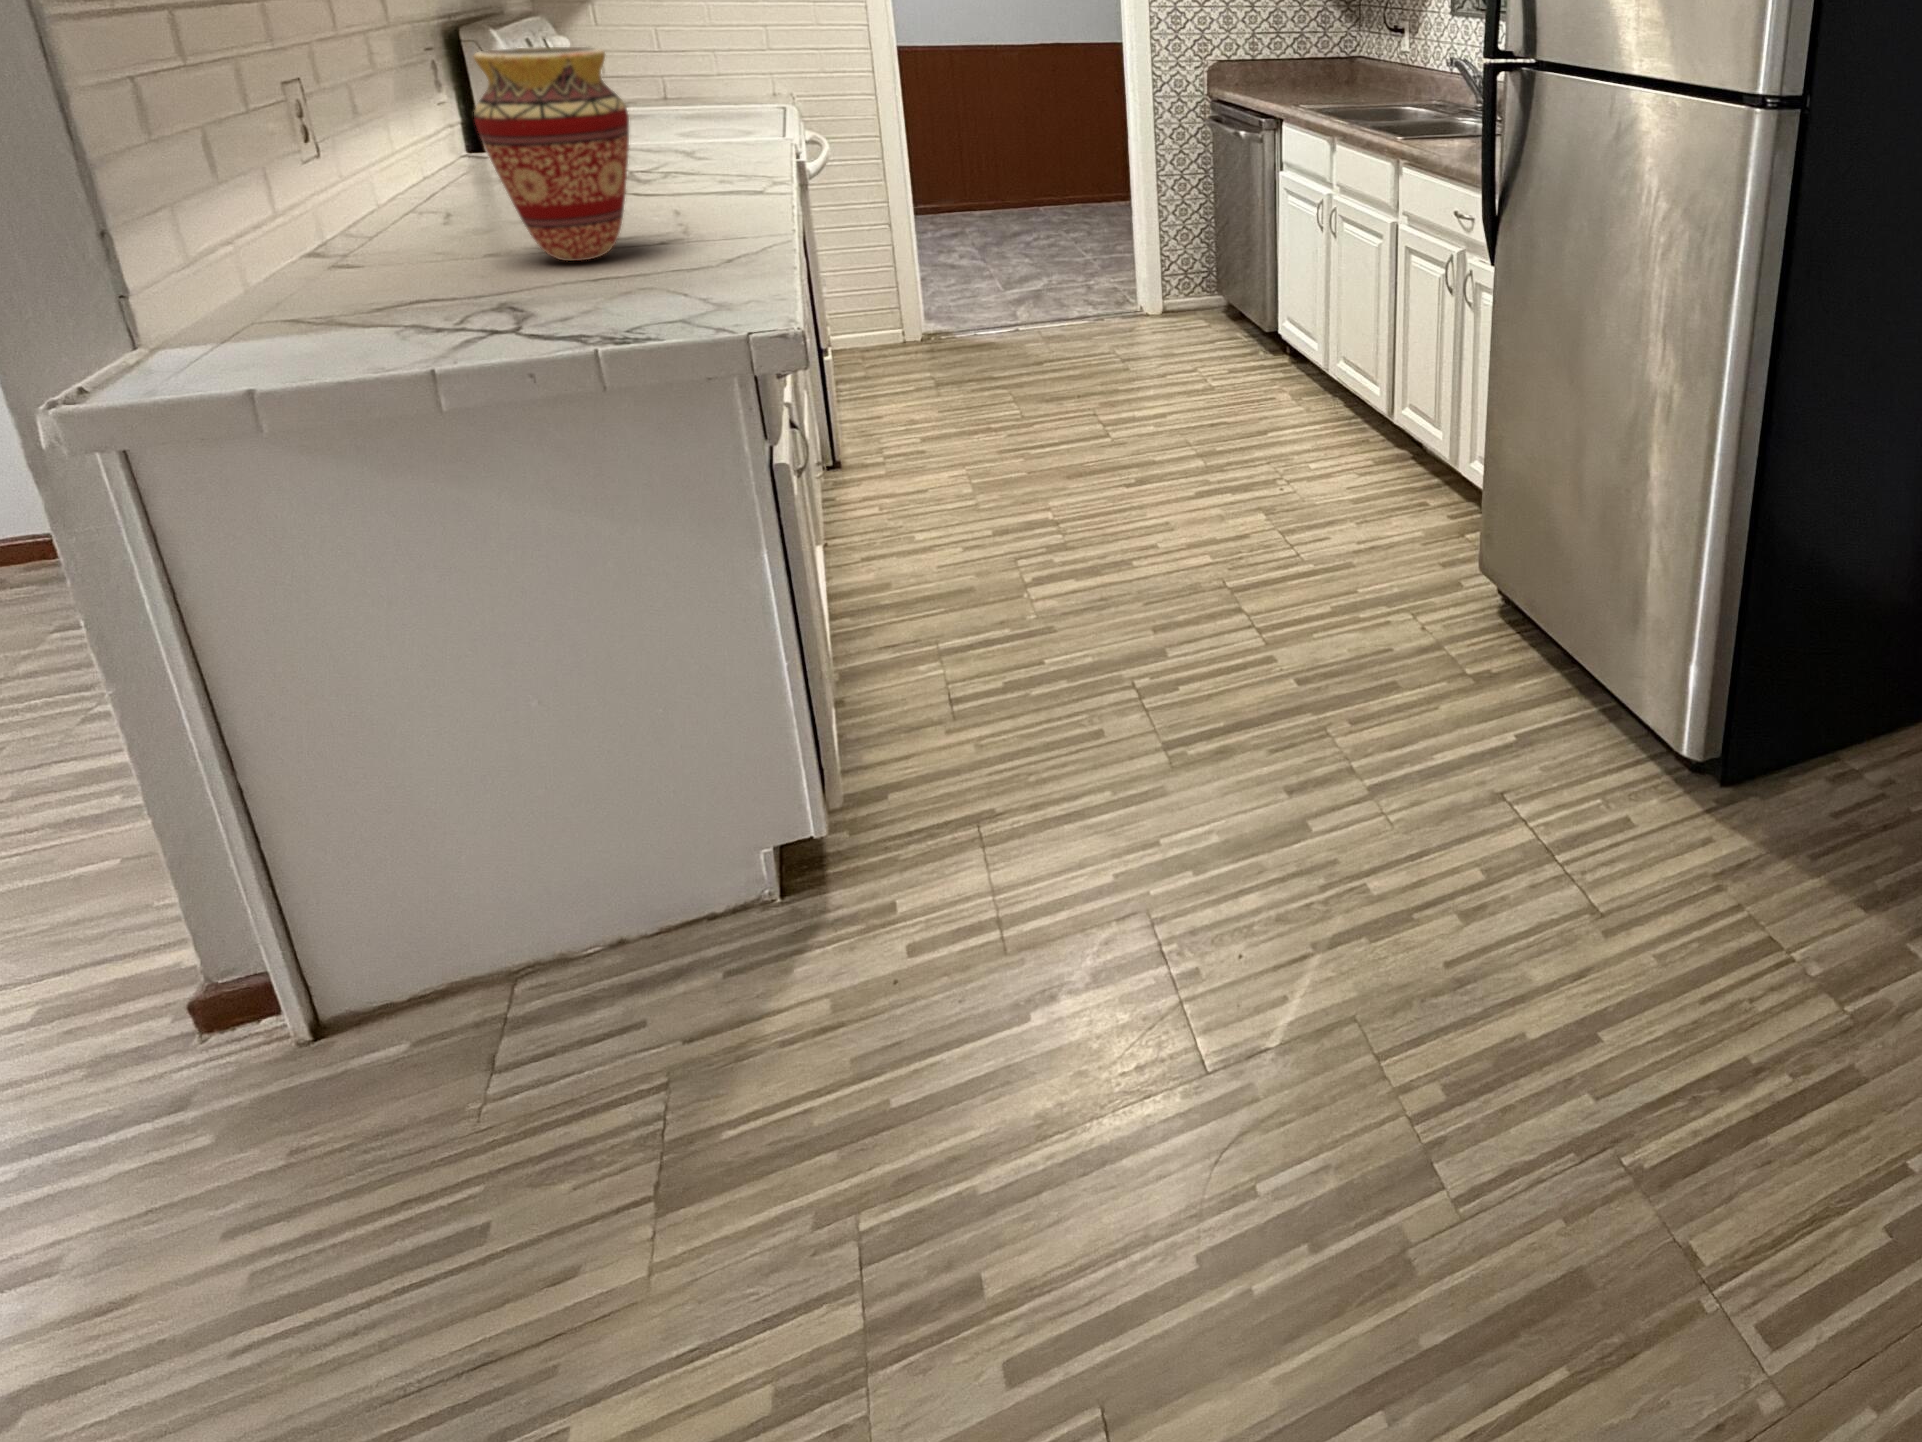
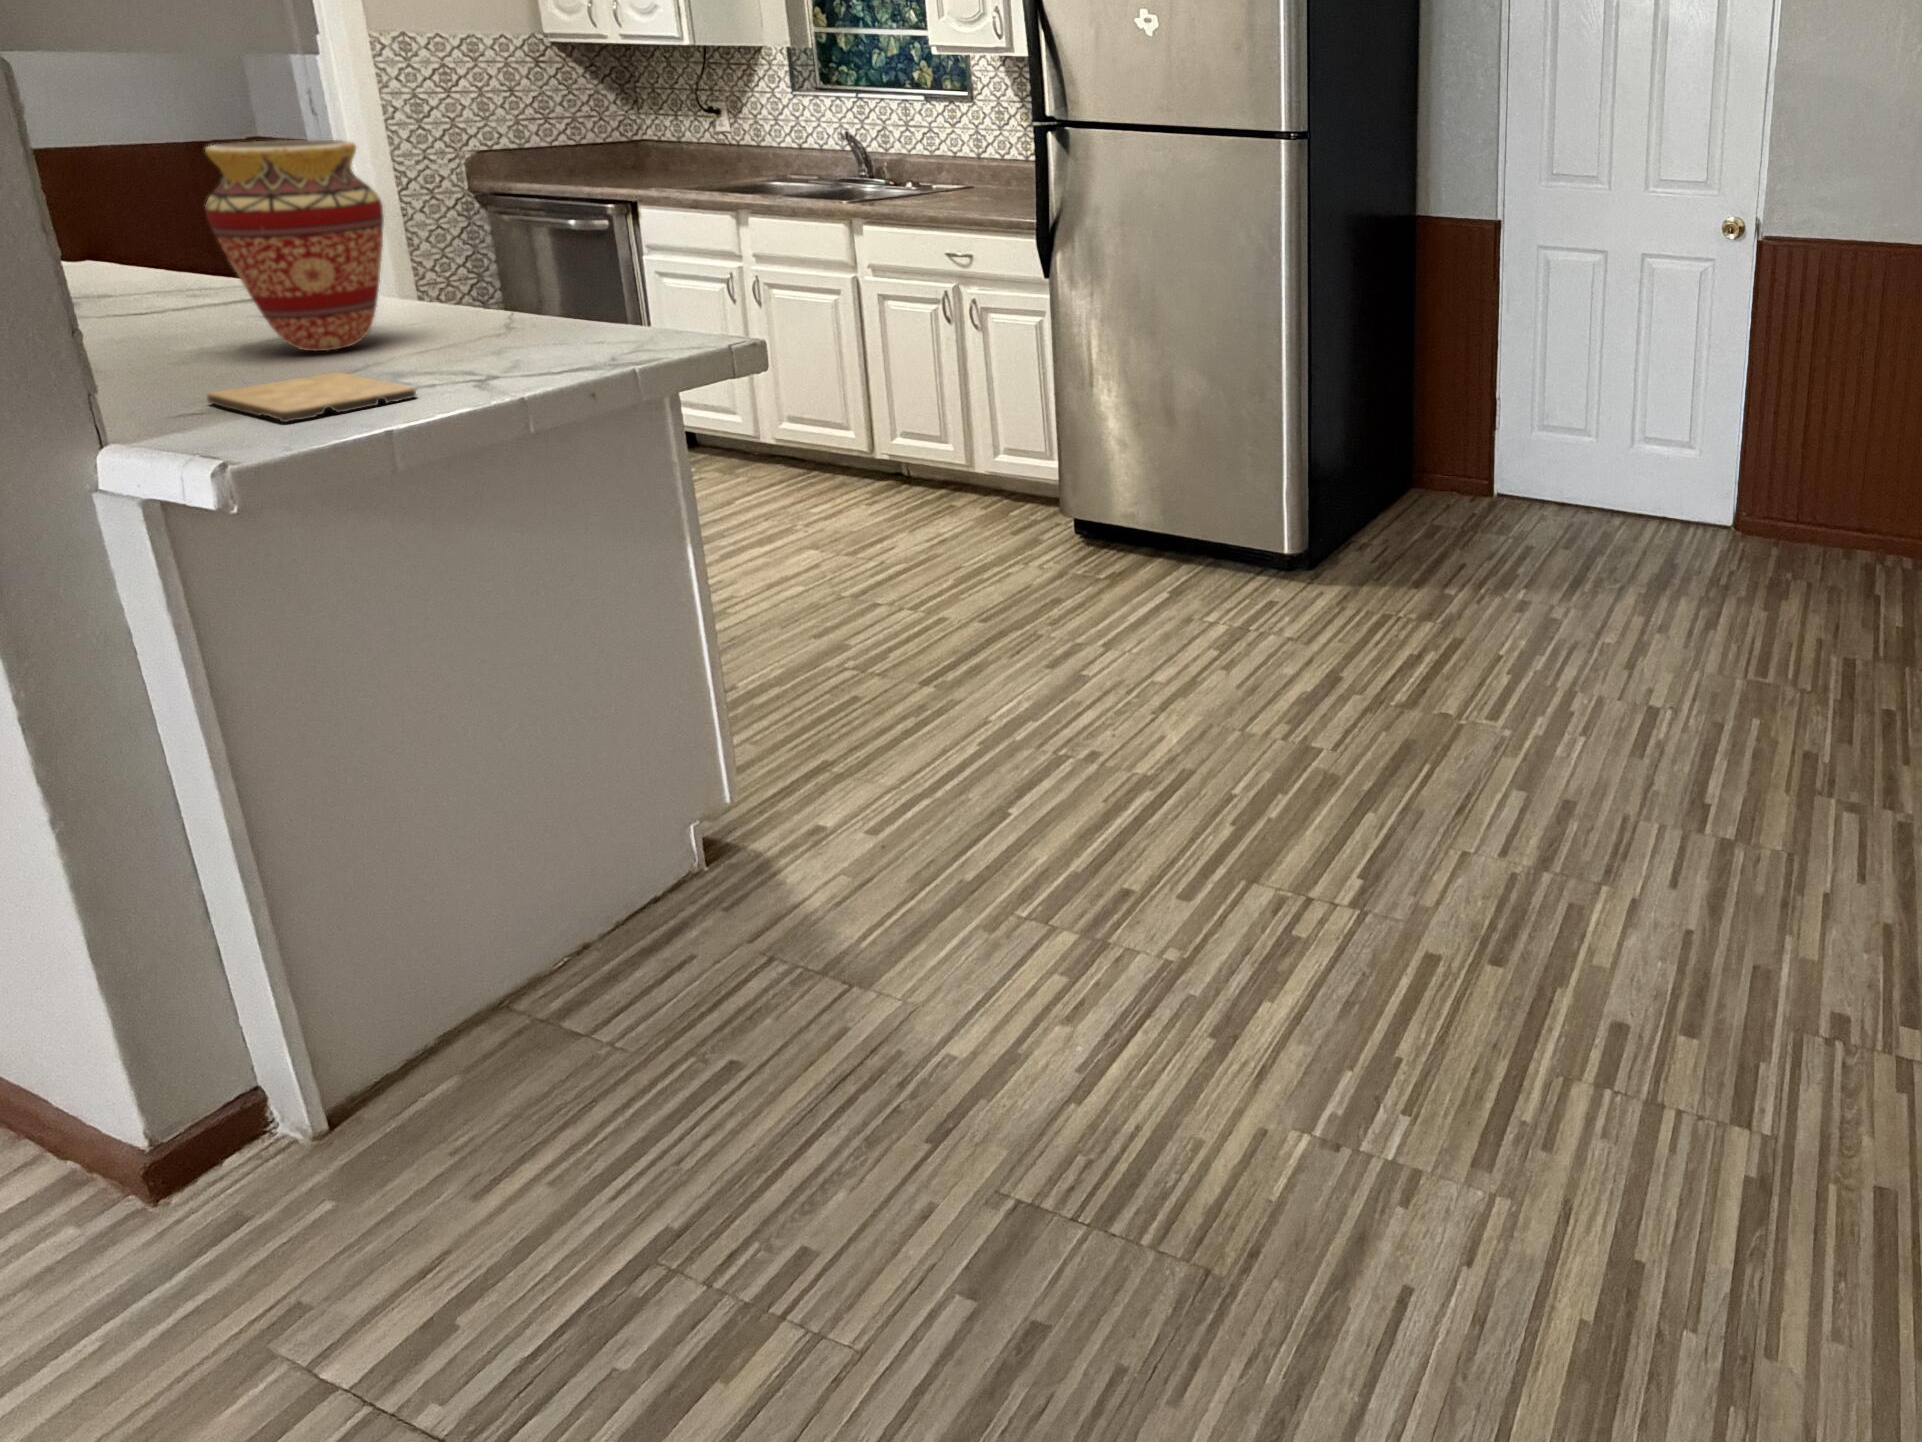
cutting board: none [259,293,457,350] -> present [207,372,416,422]

